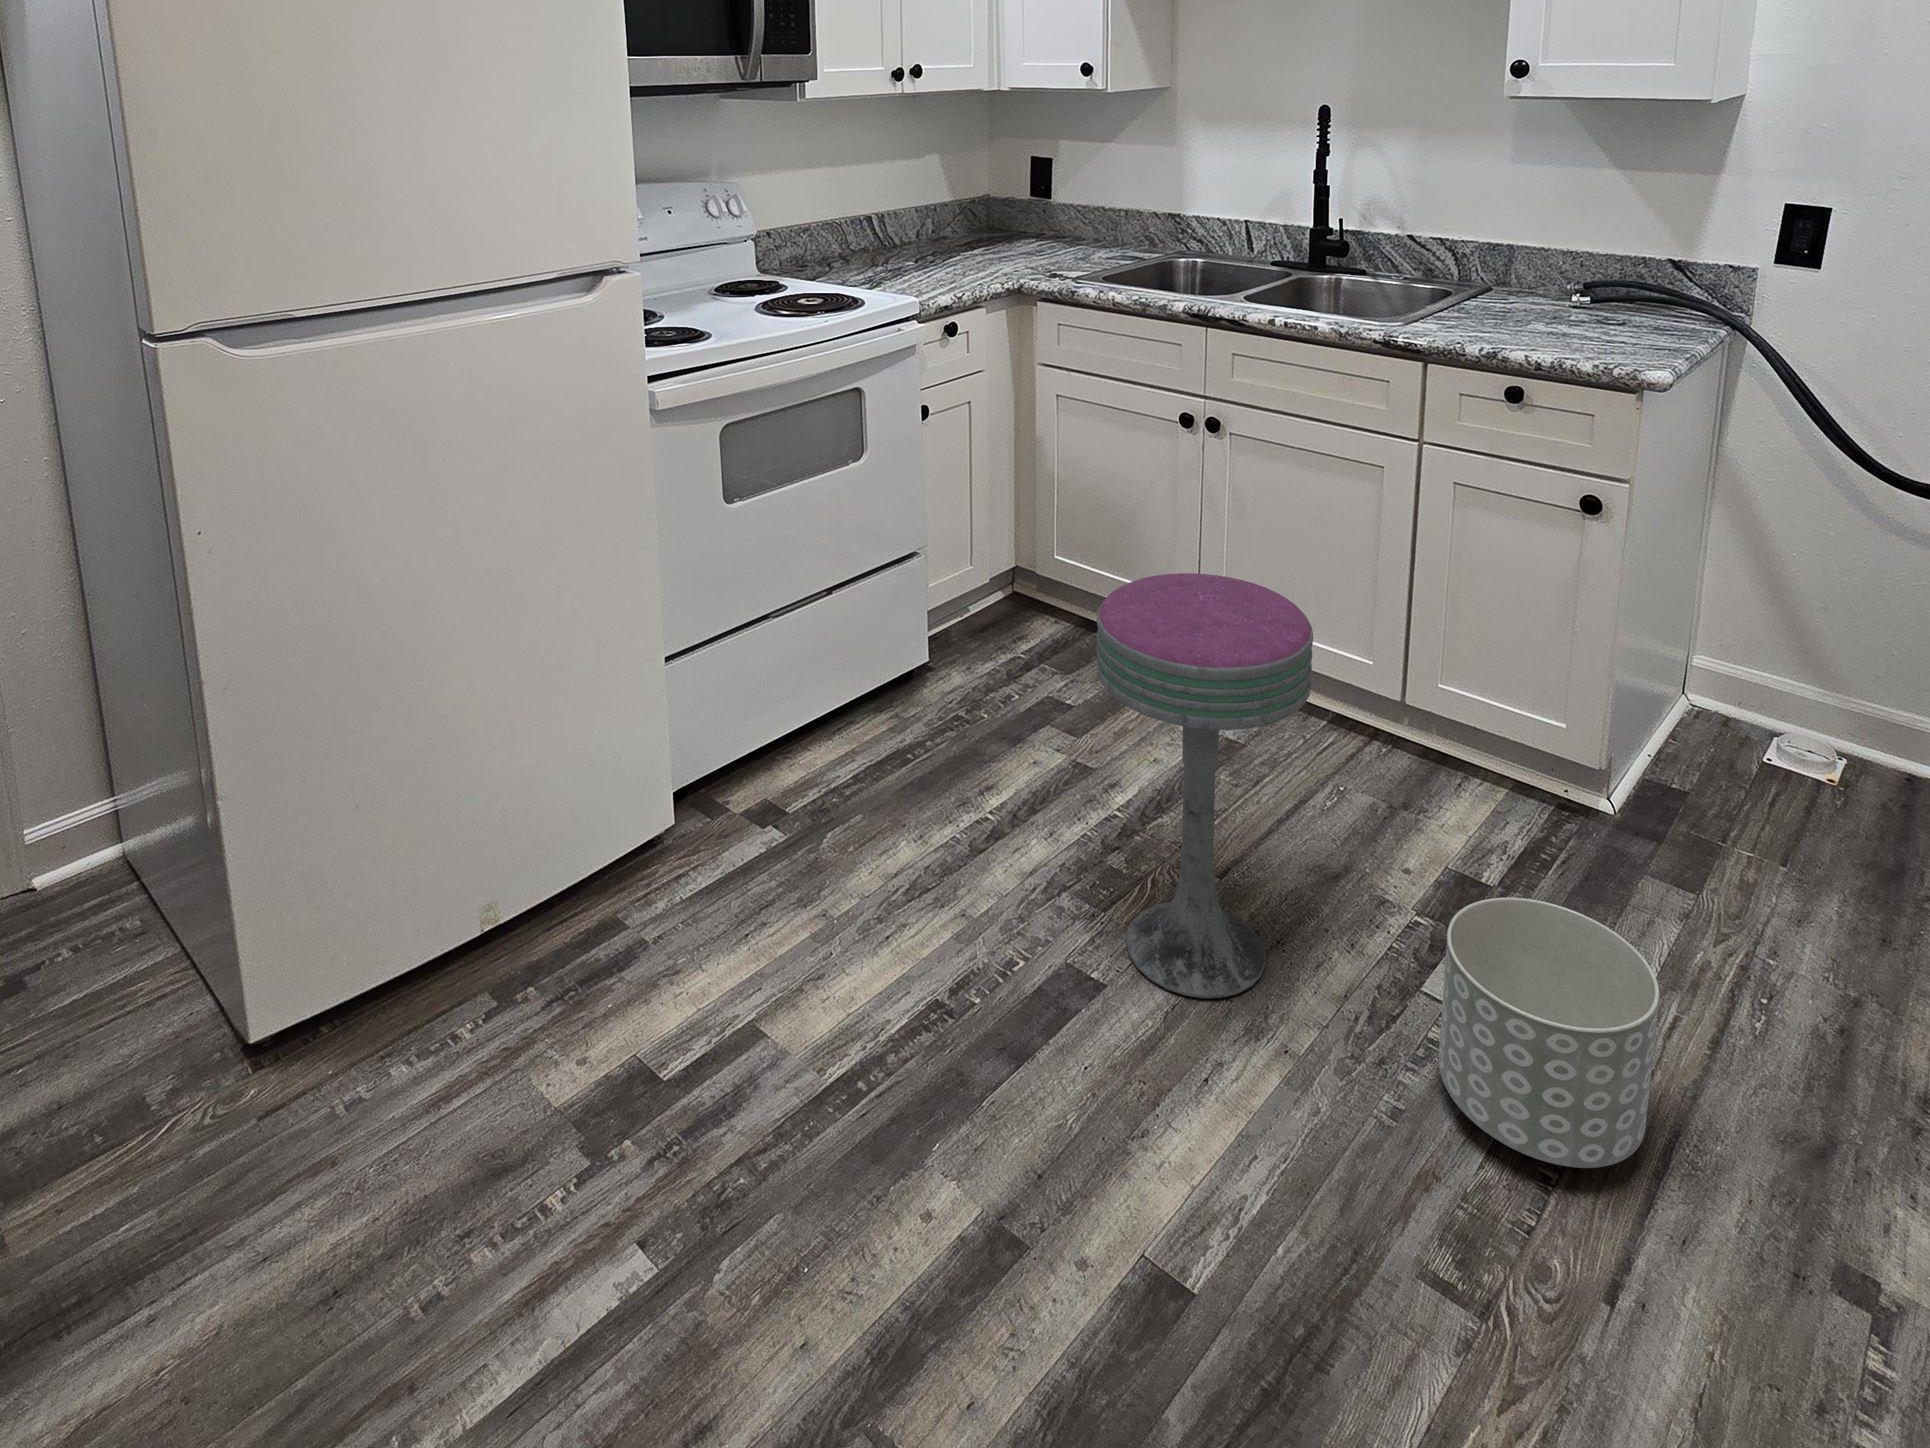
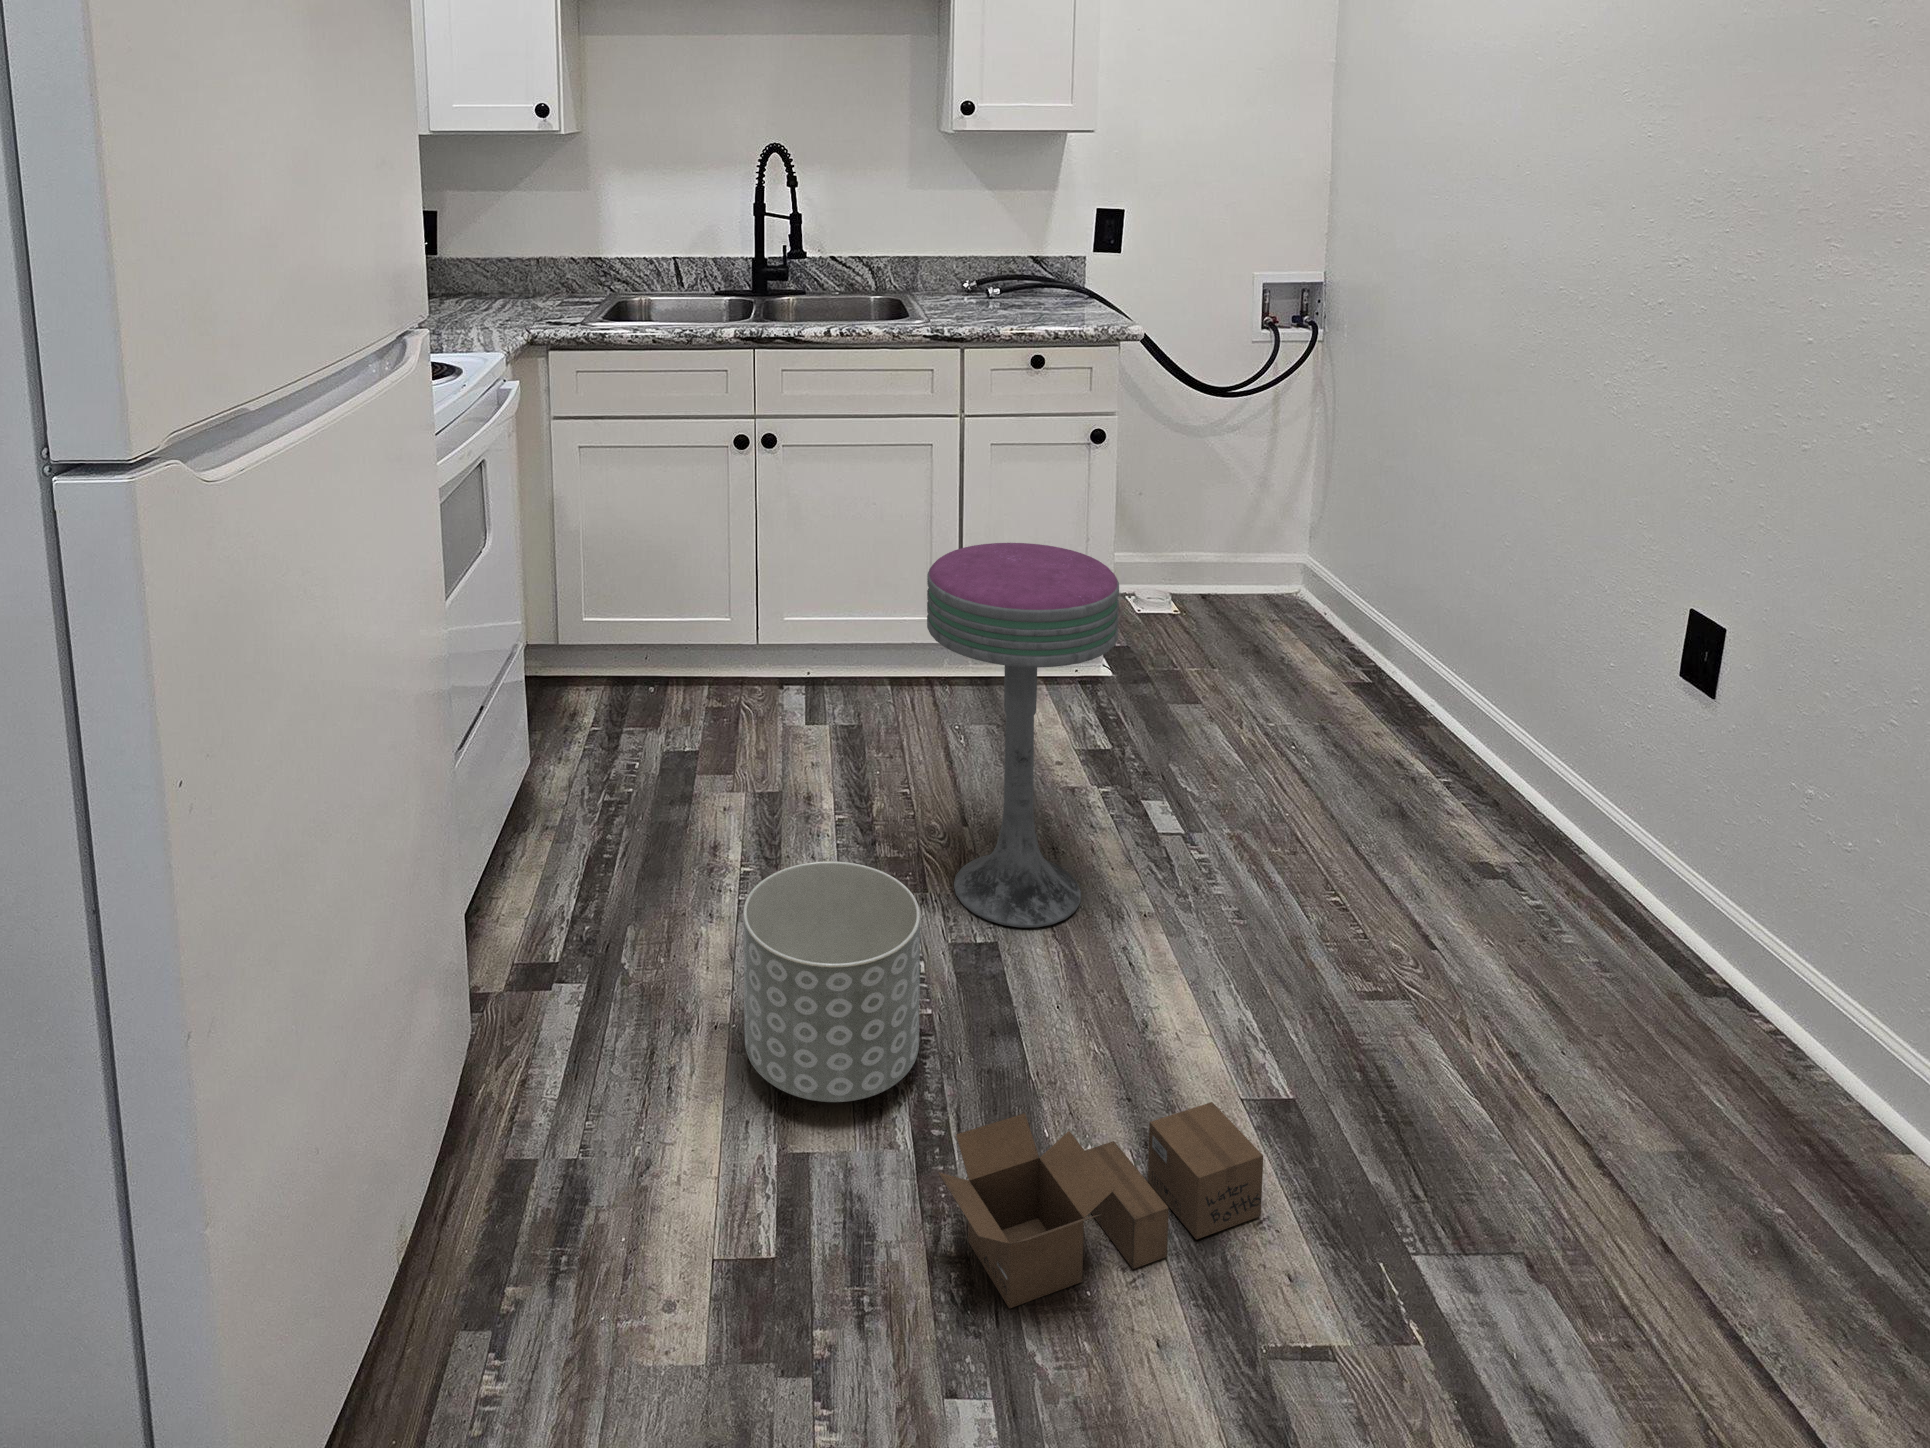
planter: present [1439,897,1659,1168] -> present [743,861,920,1102]
cardboard box: none [710,1075,1041,1346] -> present [938,1102,1263,1308]

